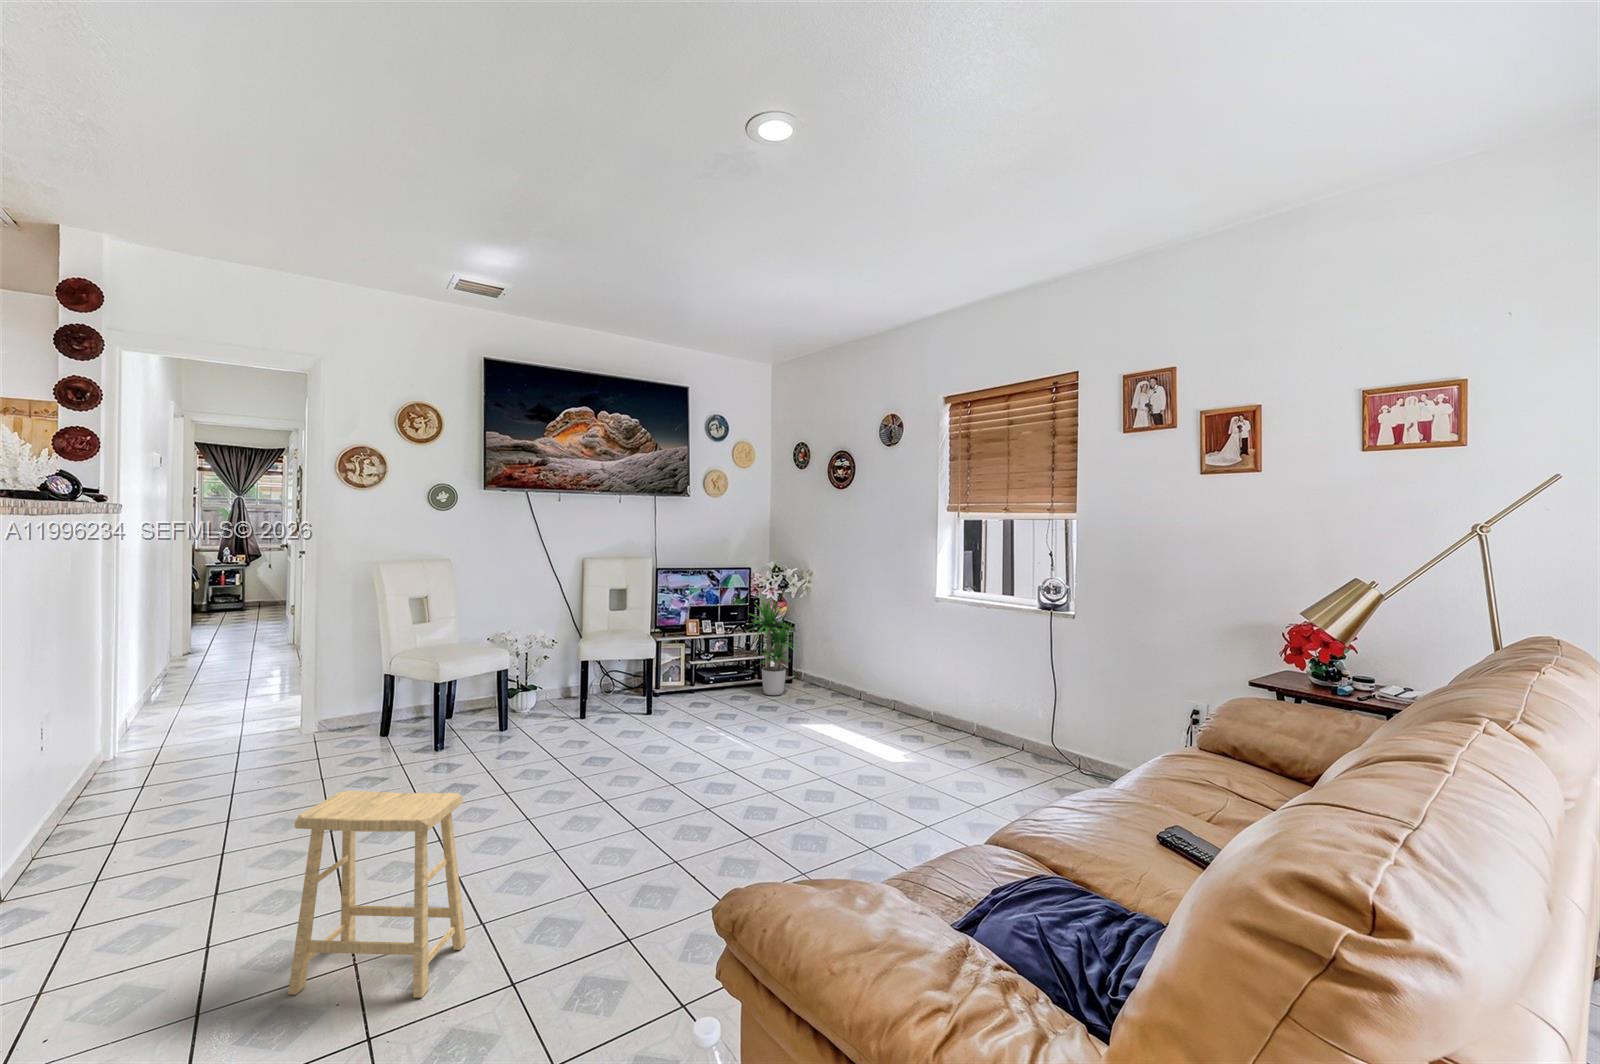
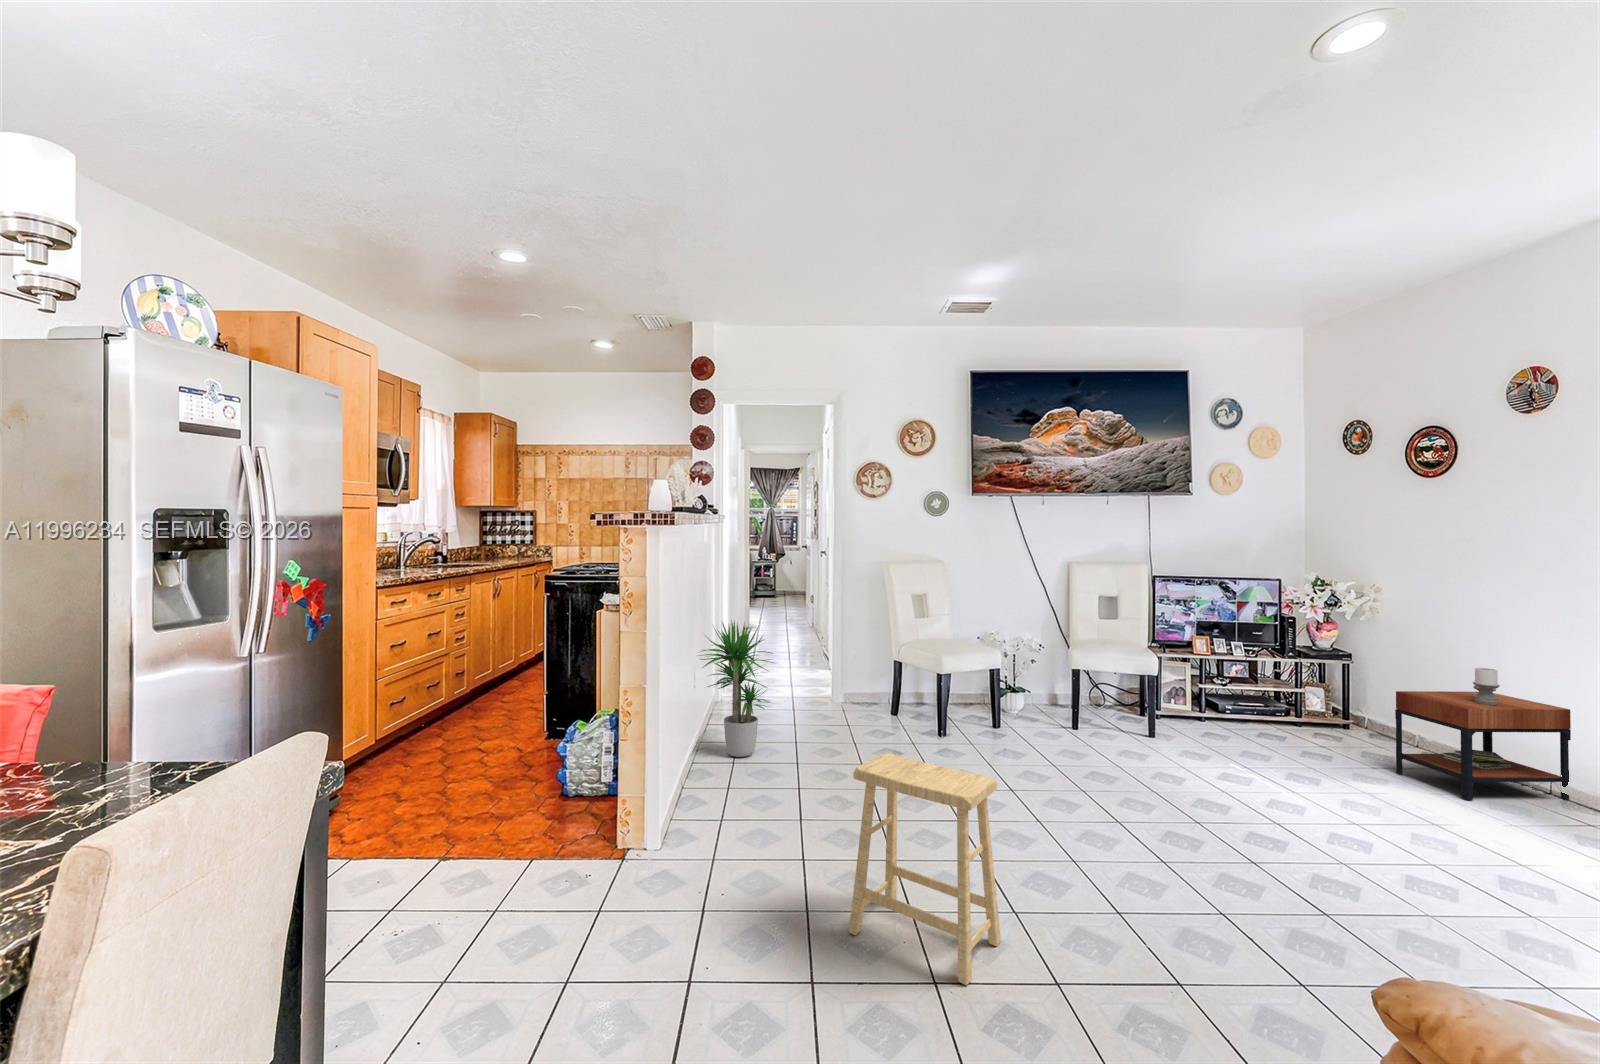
potted plant: present [748,600,796,695] -> present [699,620,772,757]
side table: none [810,631,897,725] -> present [1395,668,1571,801]

